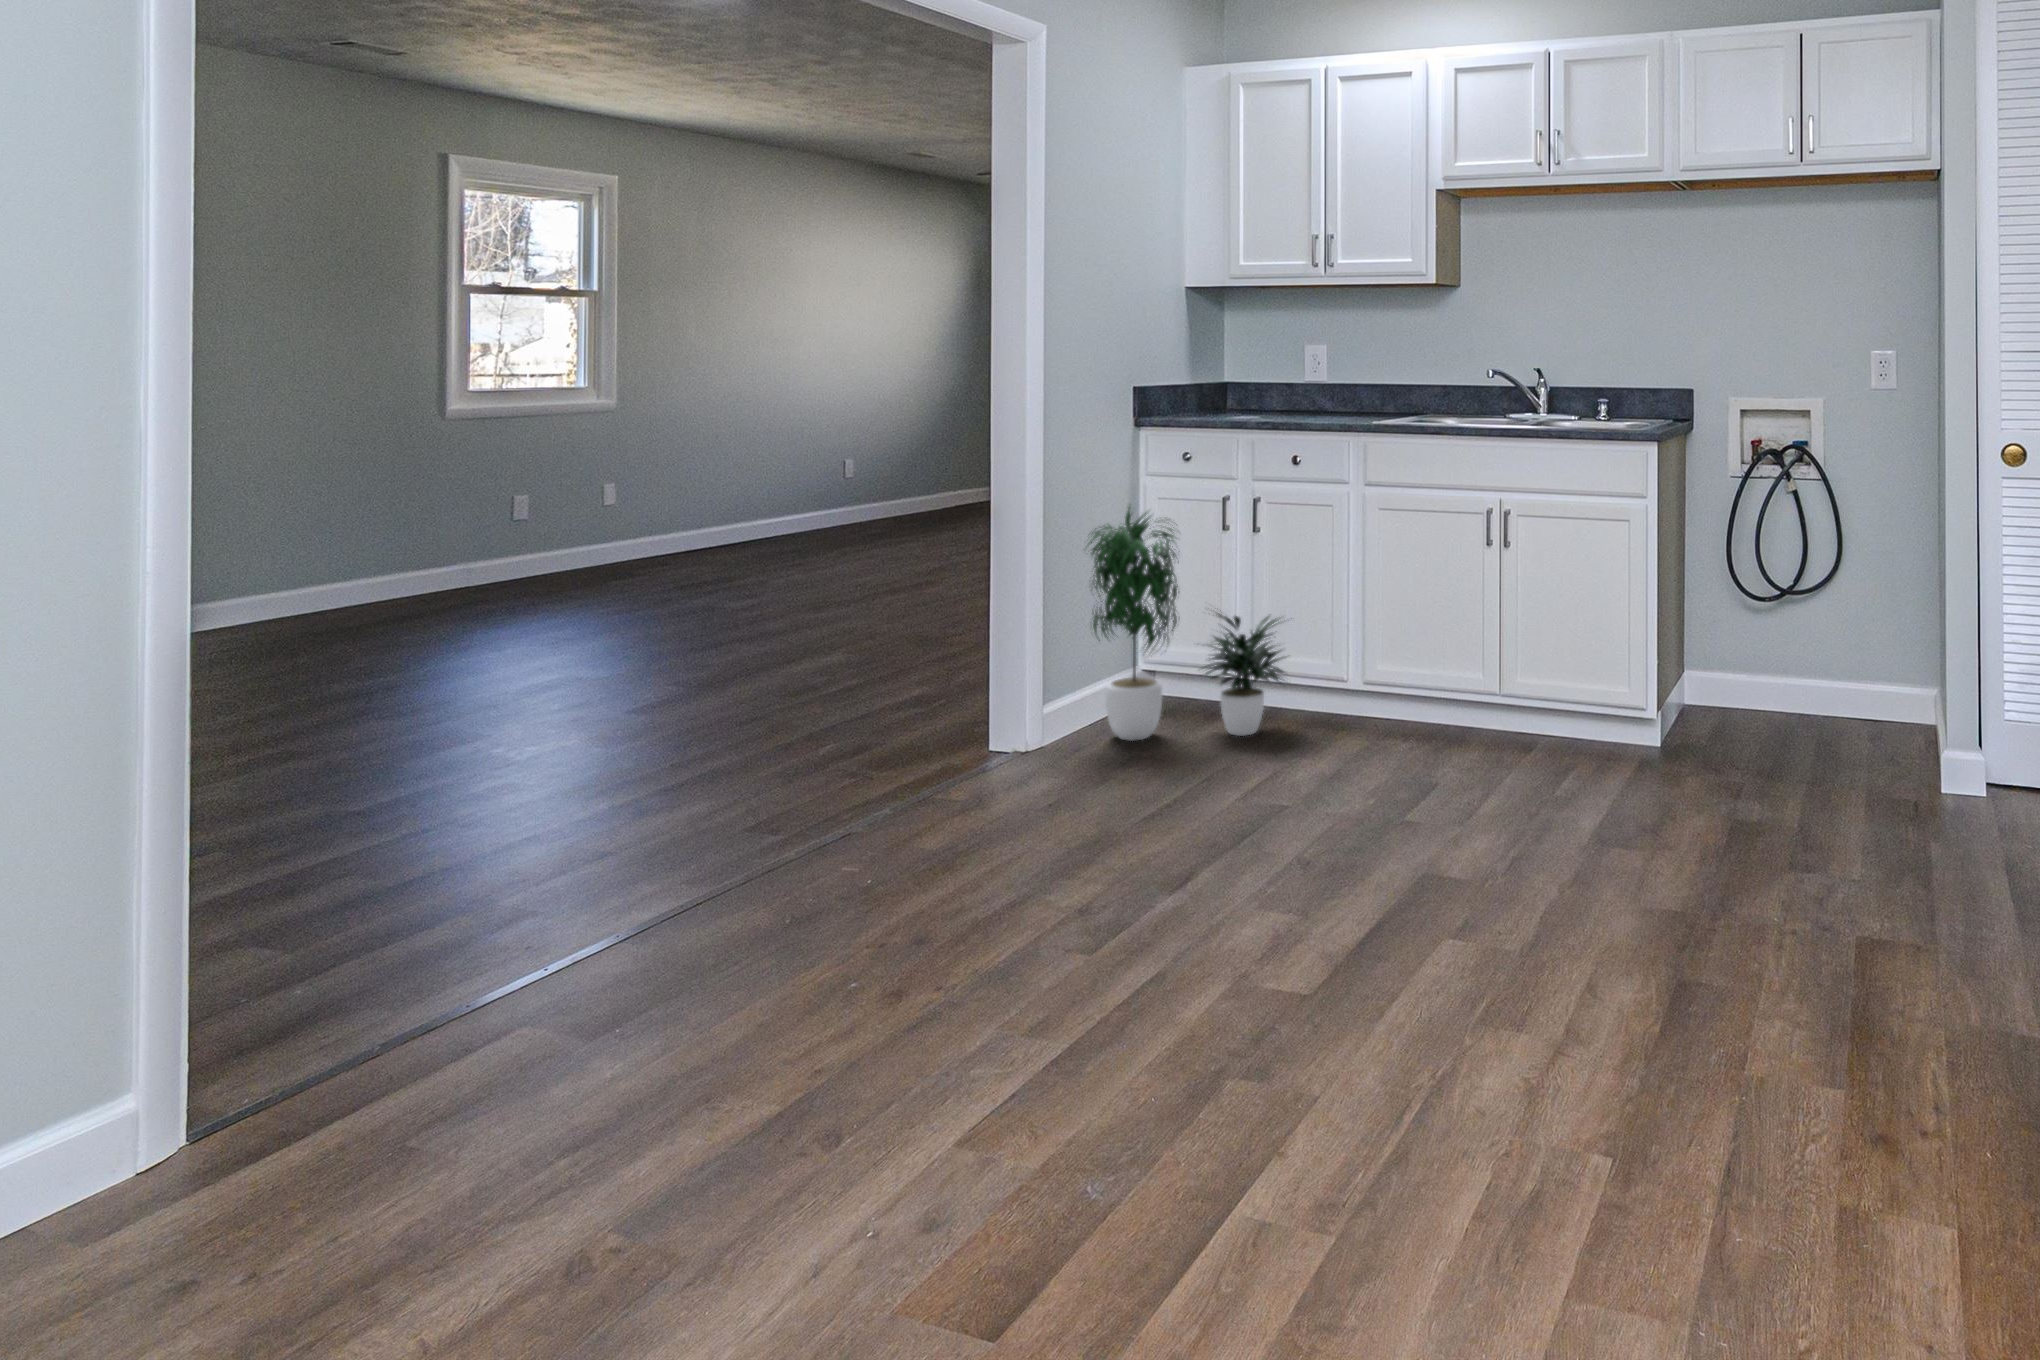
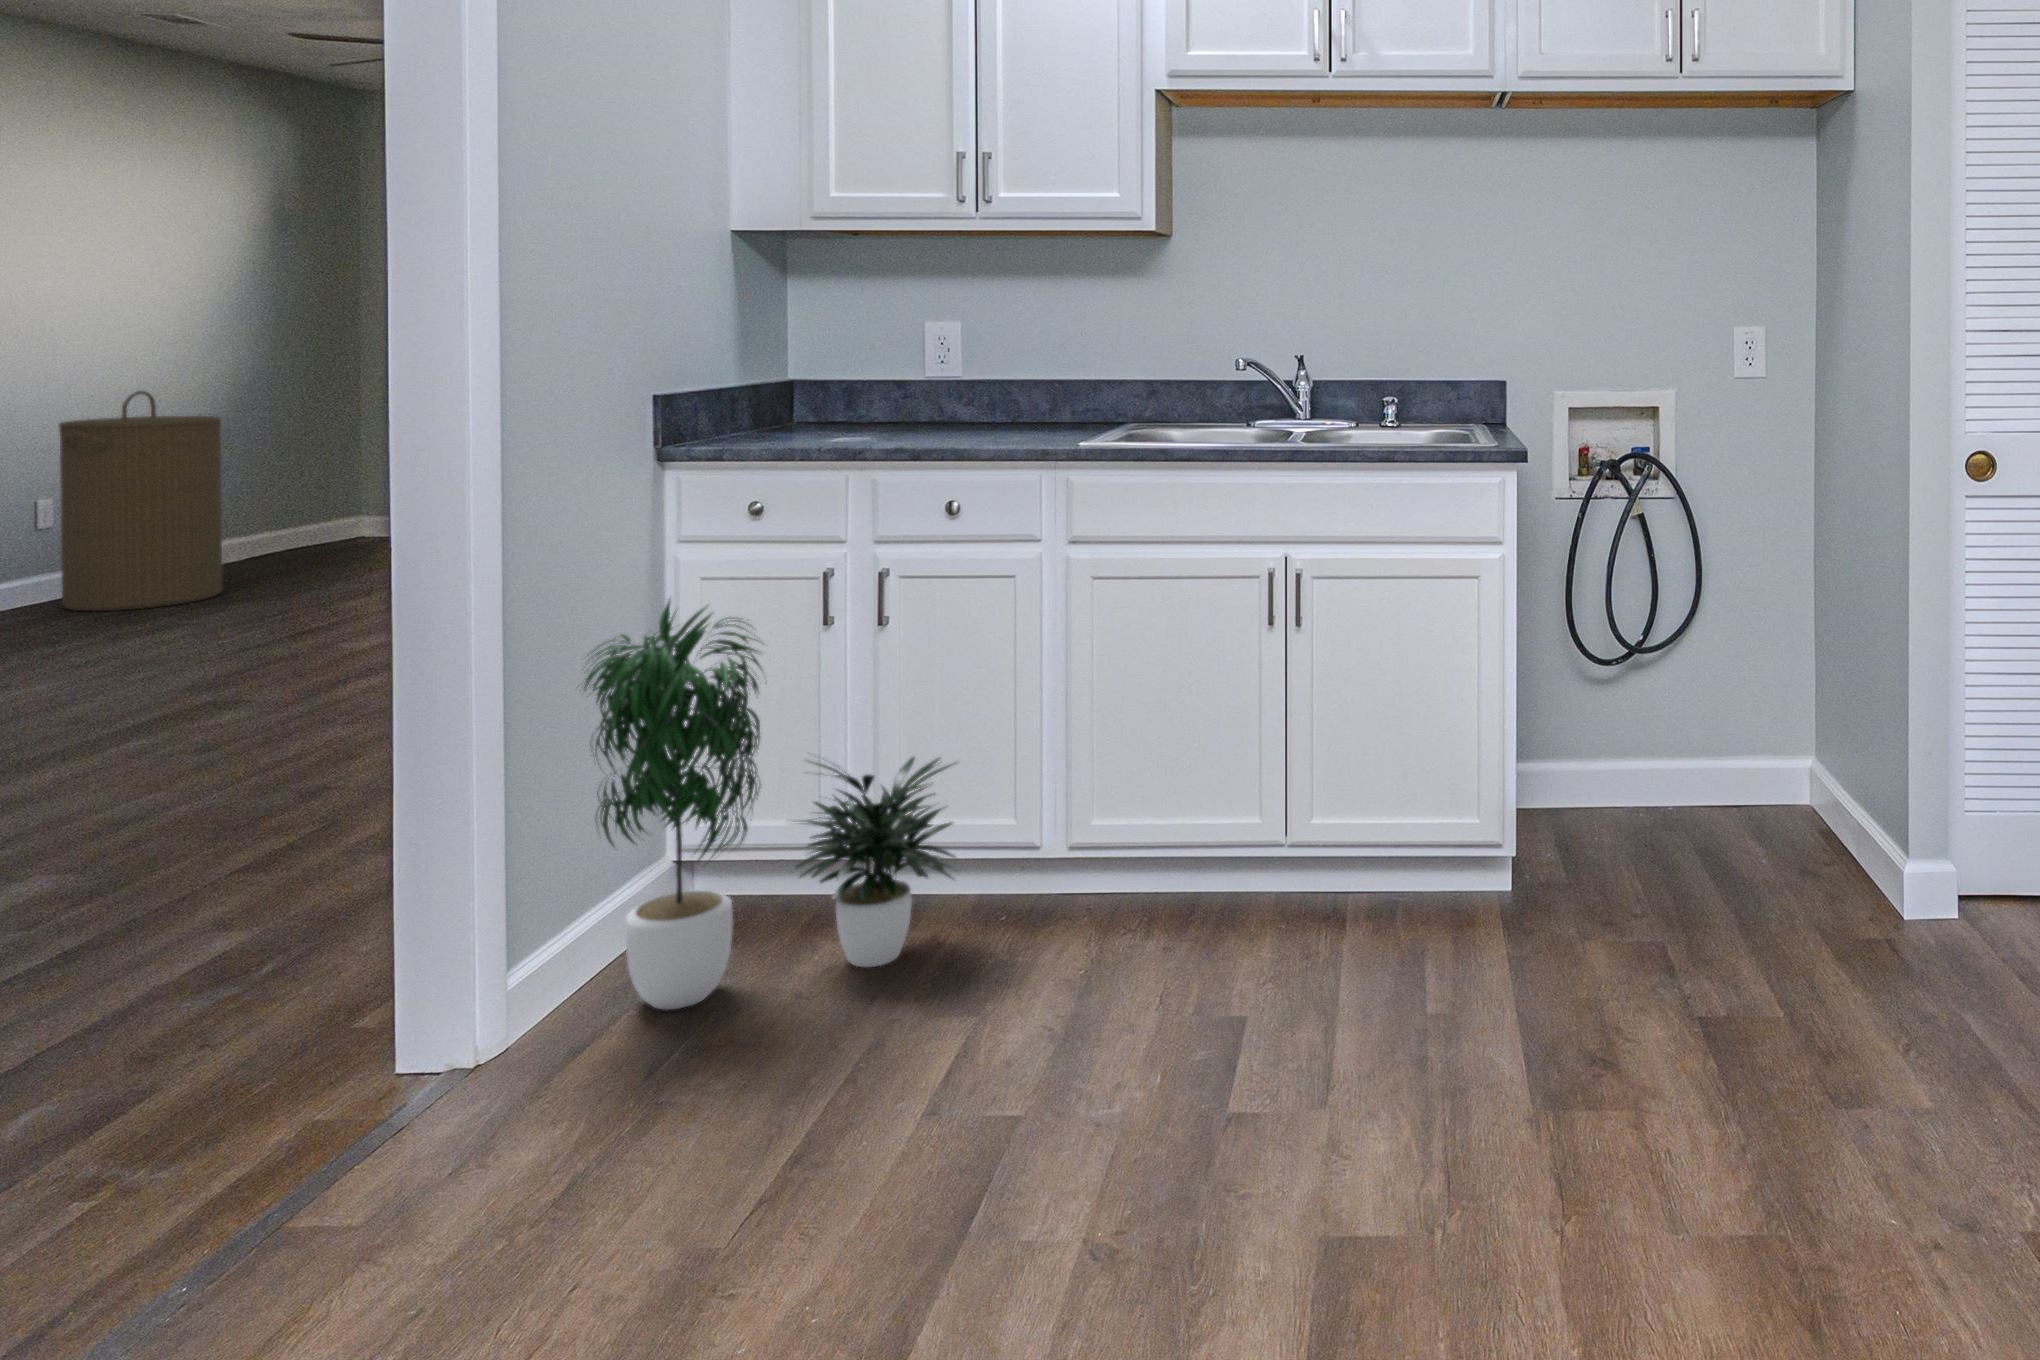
laundry hamper: none [838,390,924,532] -> present [59,391,222,611]

